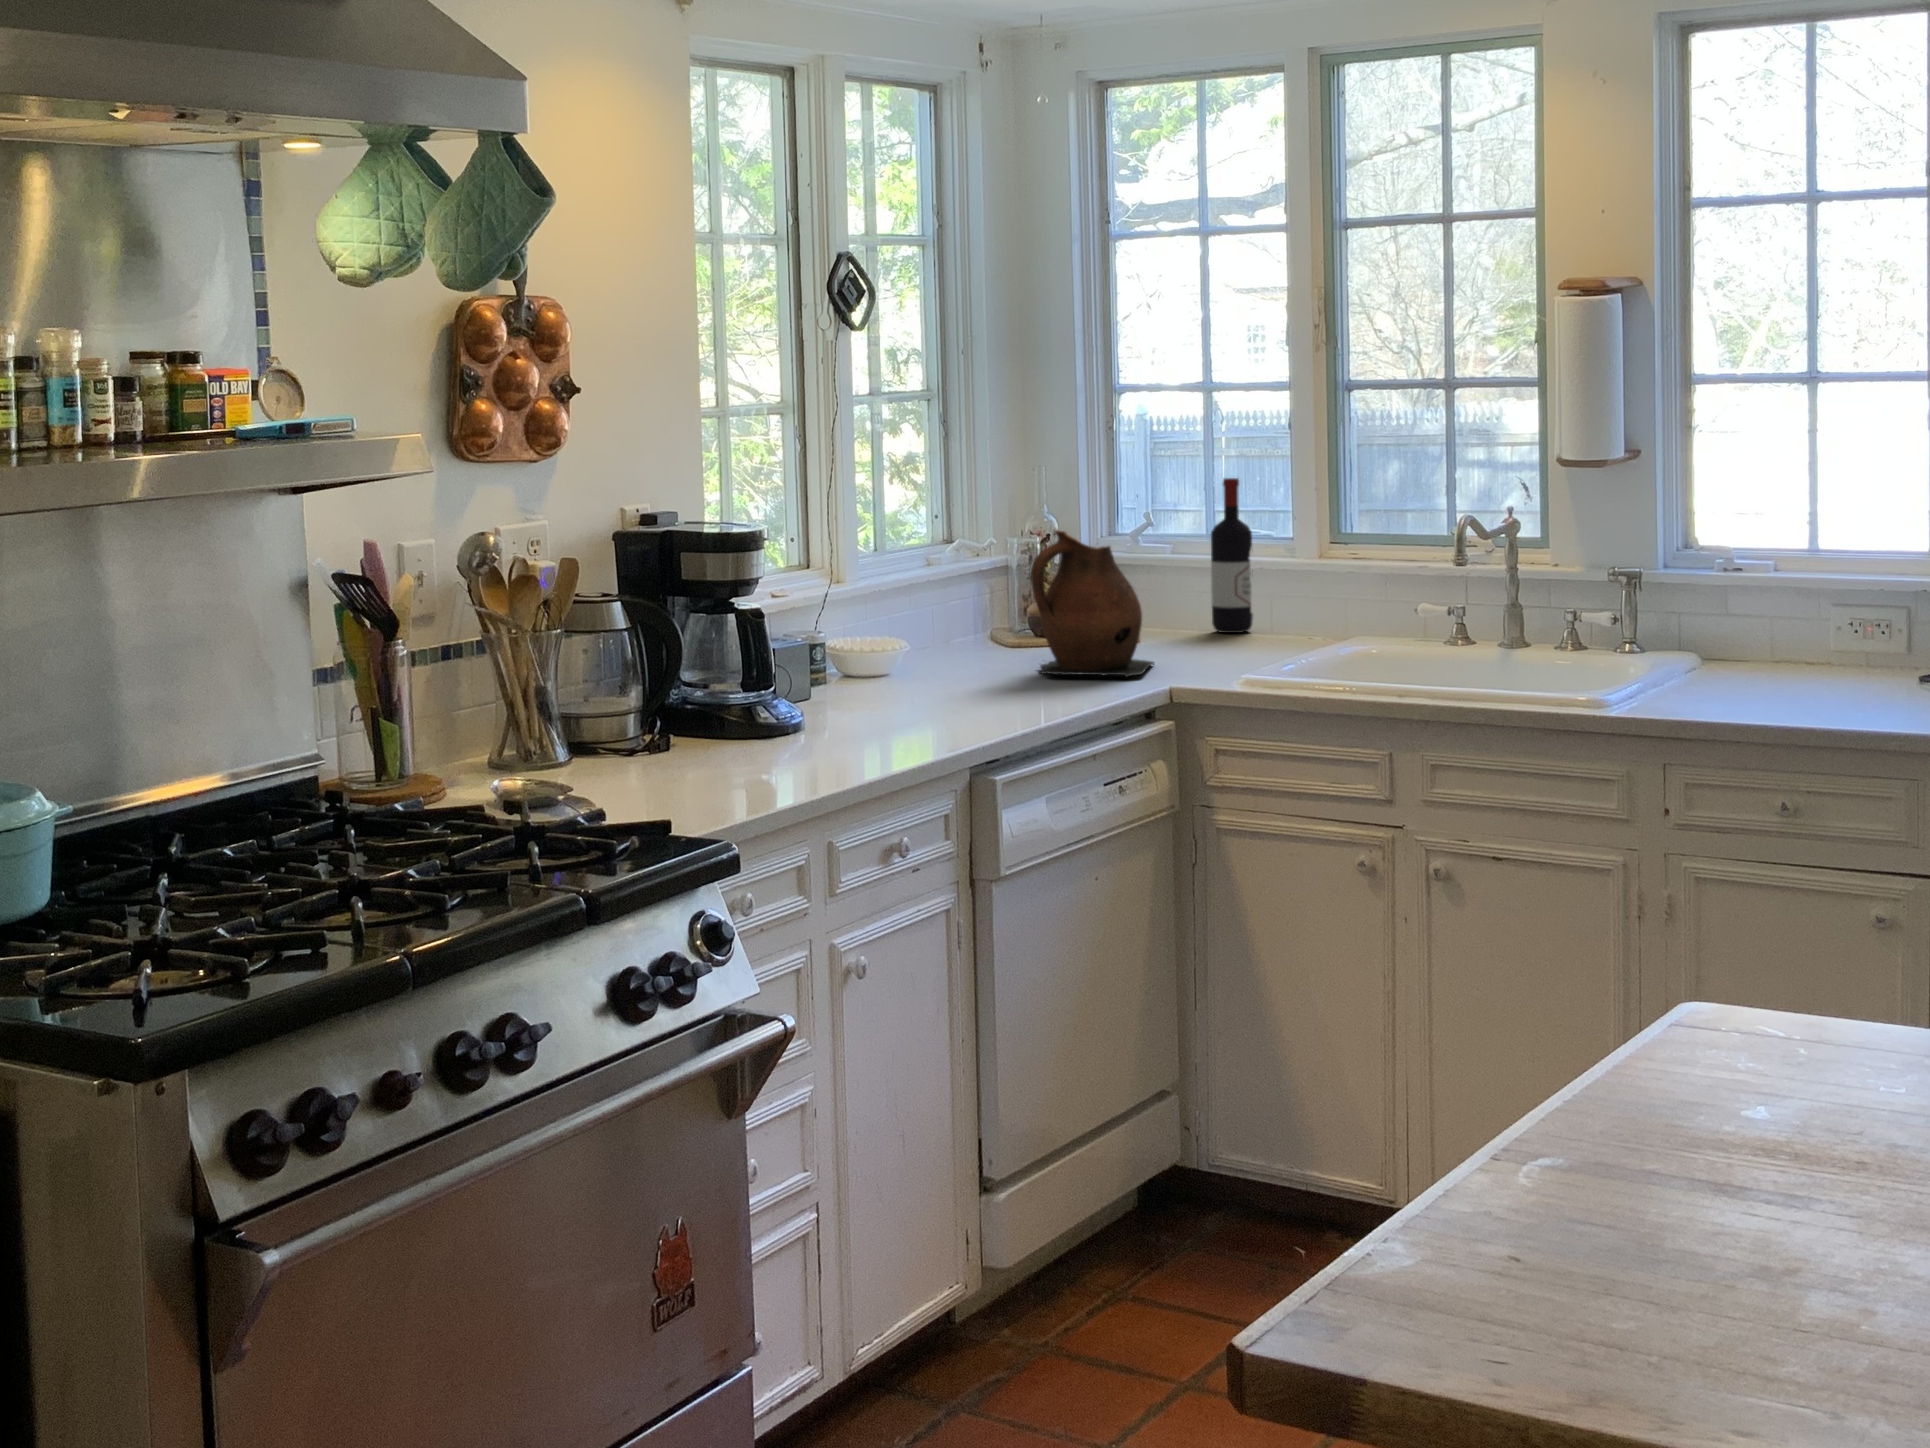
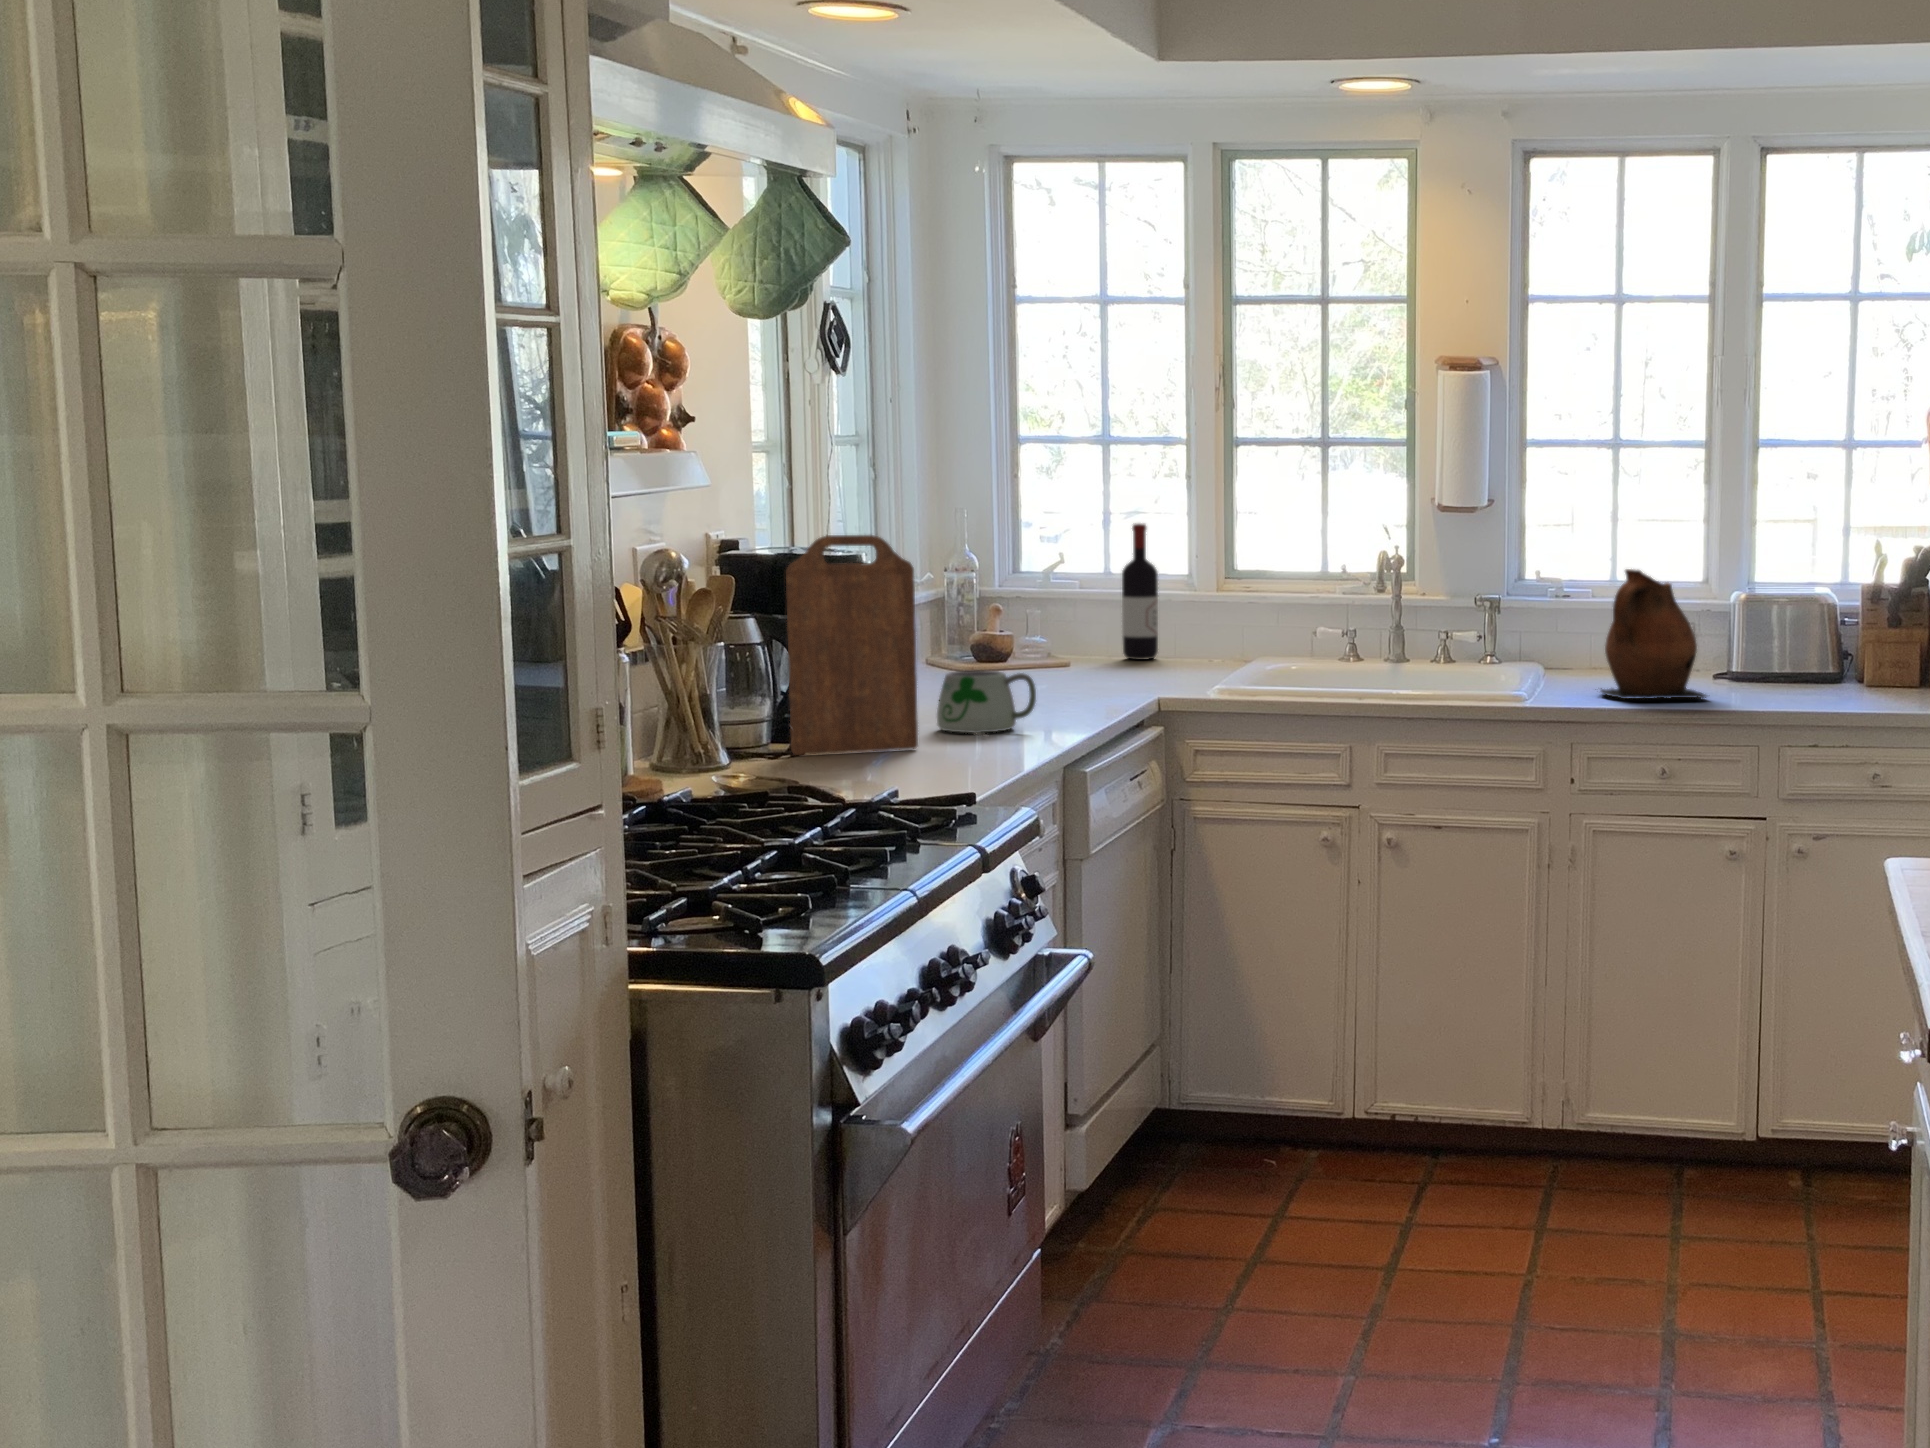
cutting board: none [648,511,794,753] -> present [786,535,918,755]
ceramic pitcher: present [1031,530,1154,678] -> present [1601,569,1707,699]
mug: none [854,658,957,737] -> present [937,670,1036,737]

